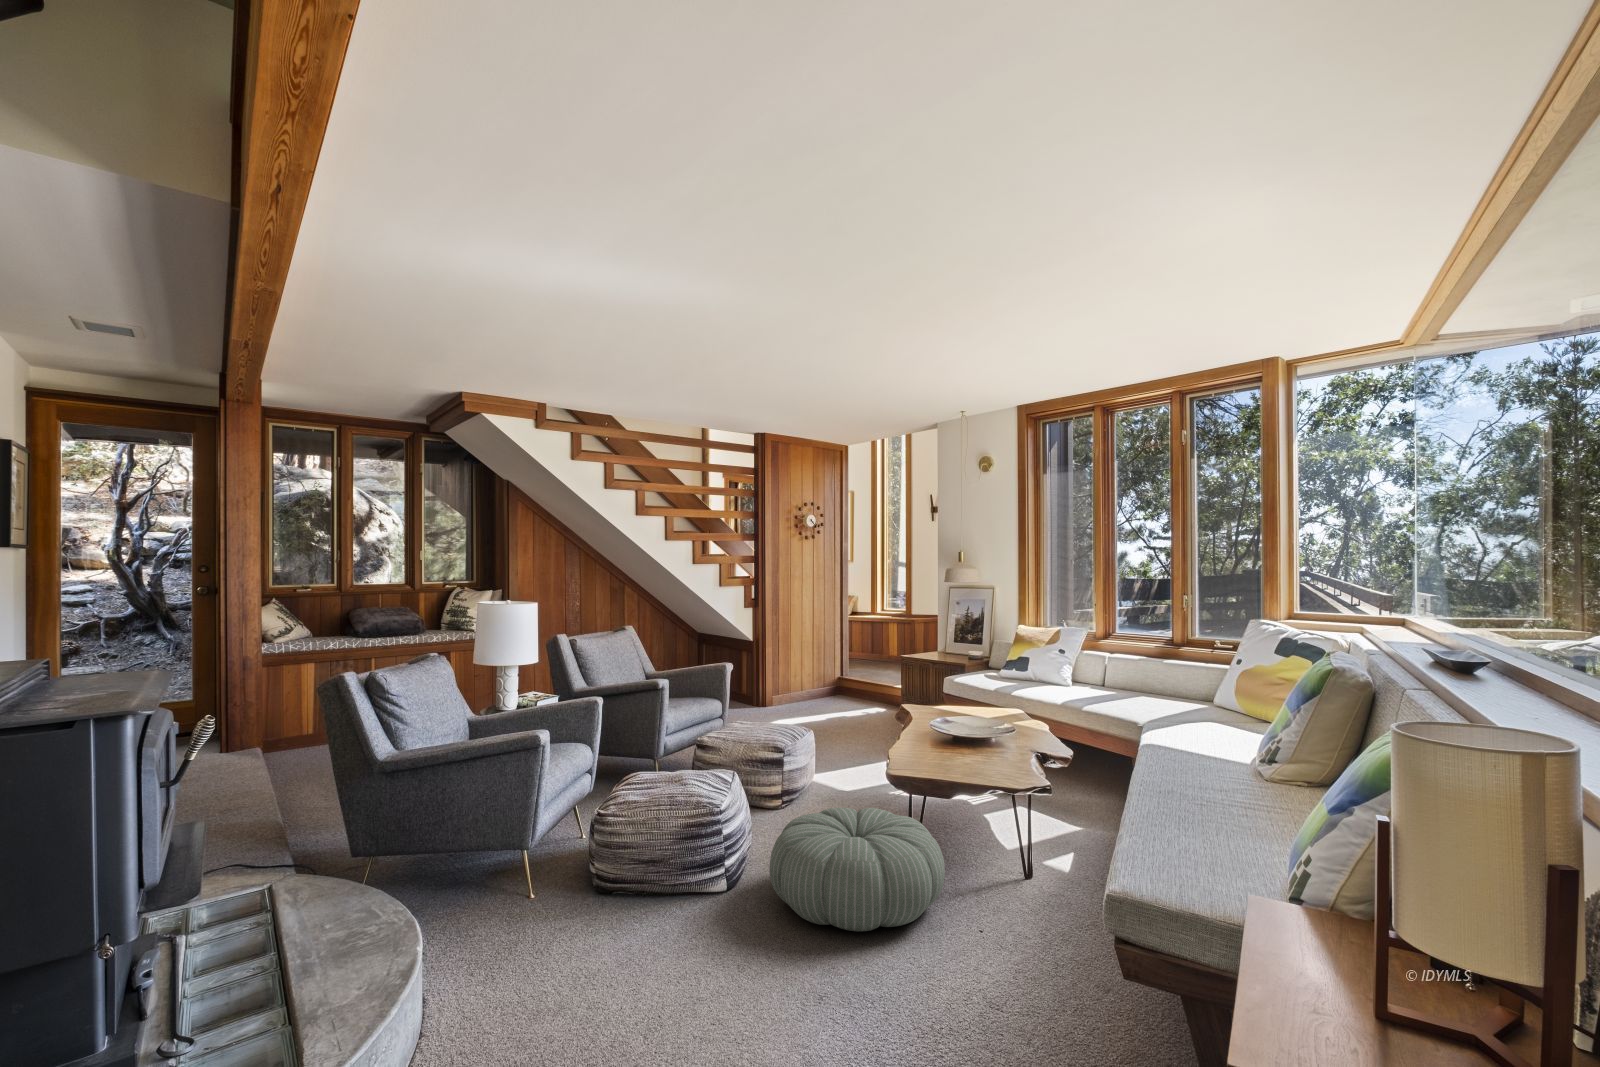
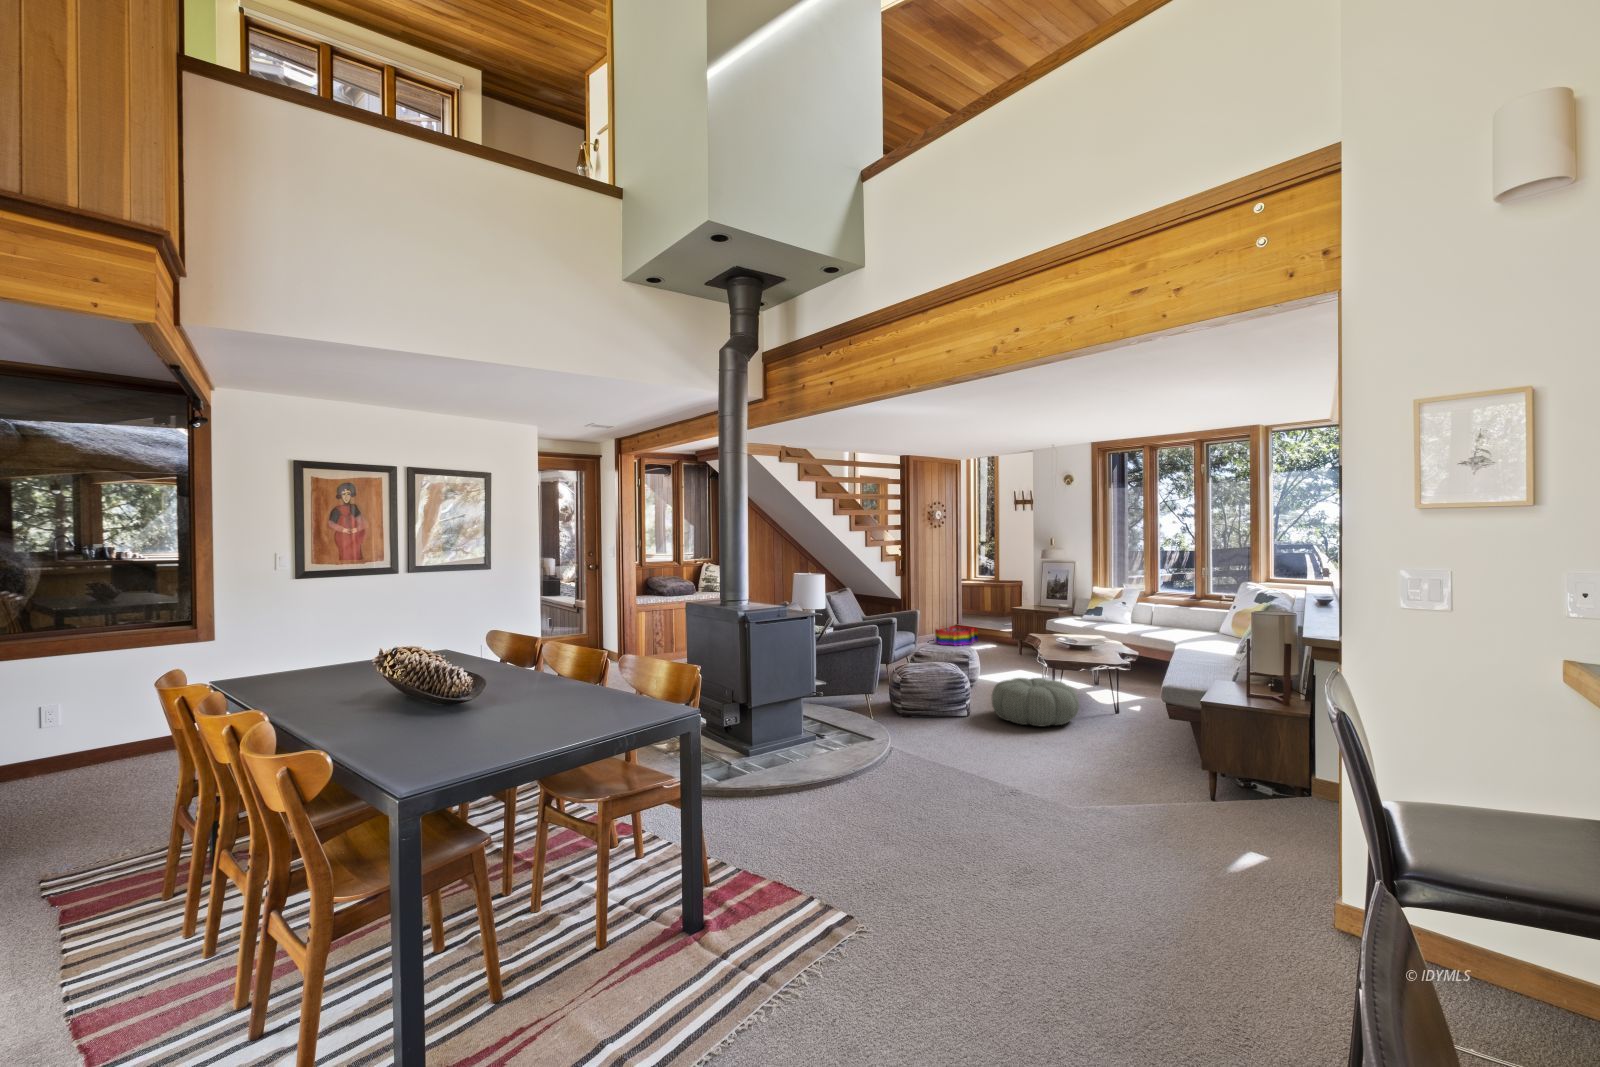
storage bin: none [799,679,861,710] -> present [935,626,978,646]

